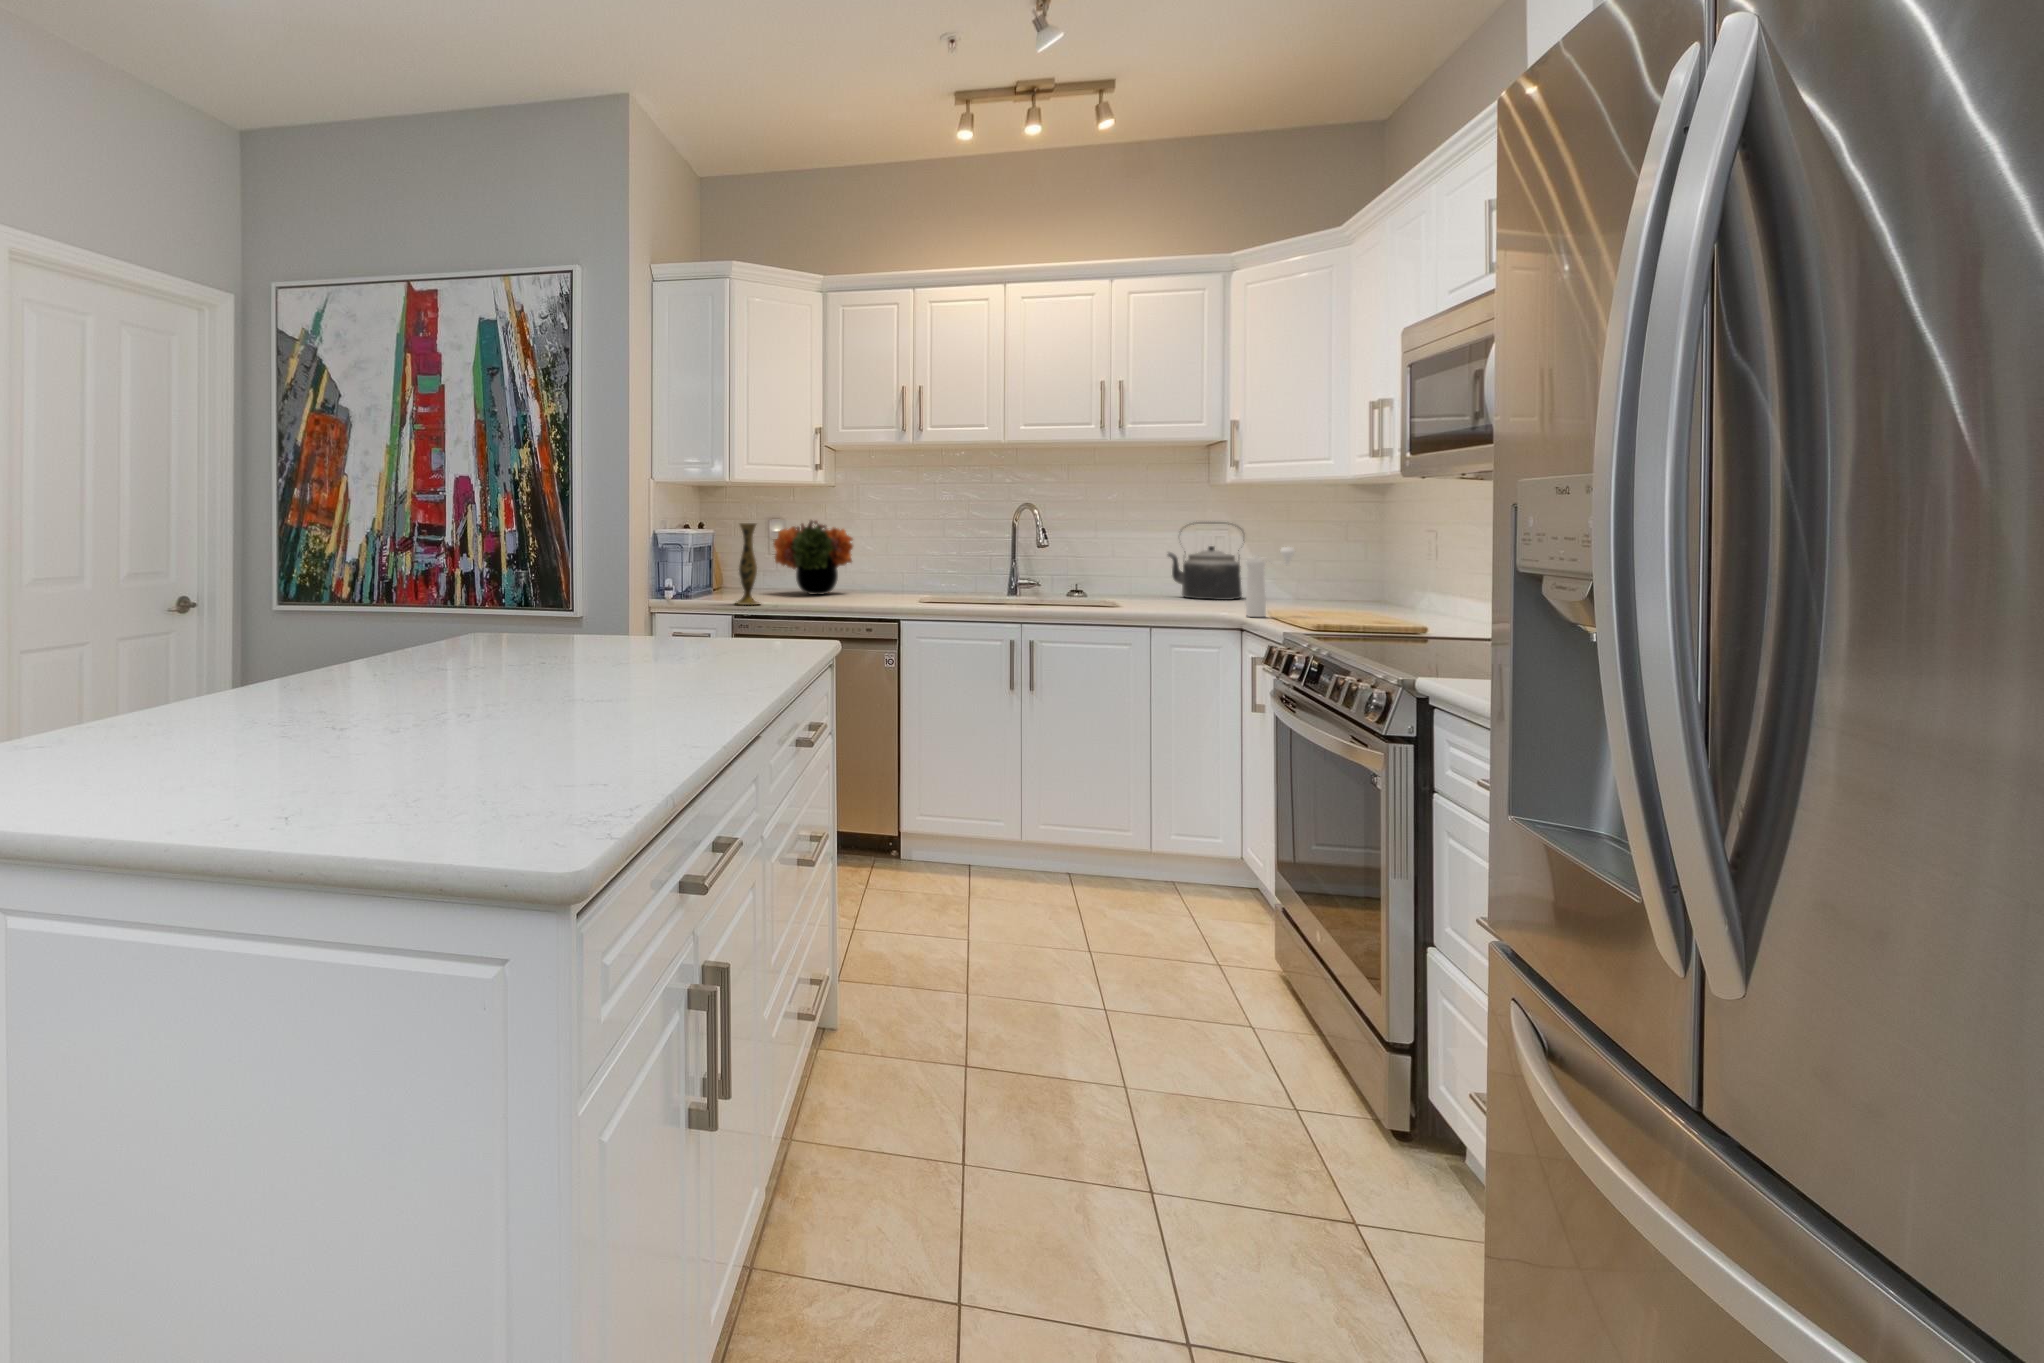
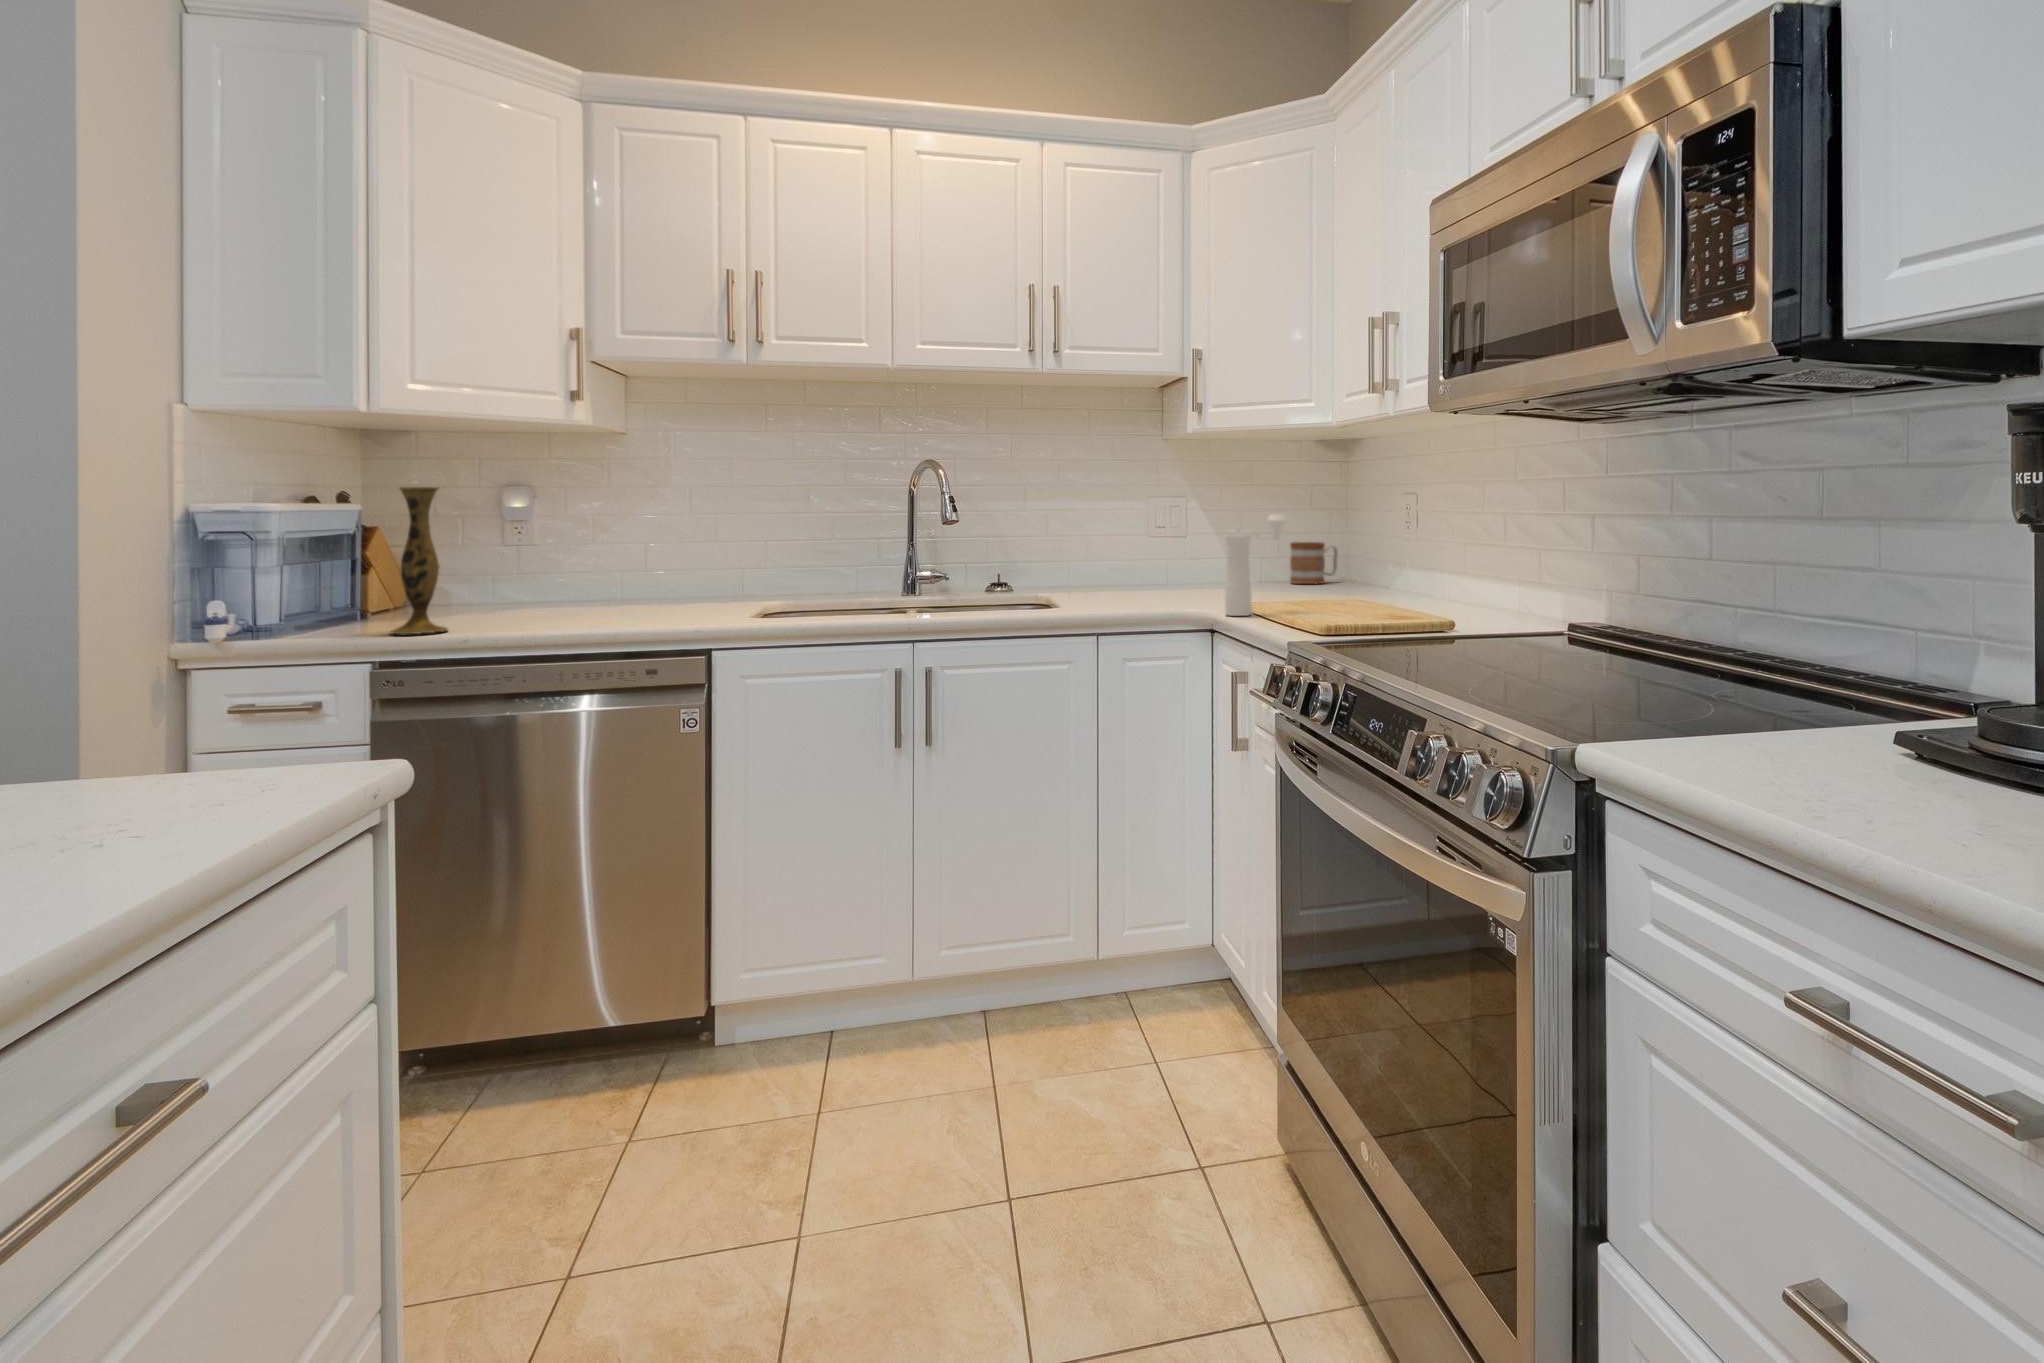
flower arrangement: present [773,520,853,595] -> none [506,484,658,605]
kettle: present [1167,522,1244,600] -> none [1114,484,1210,588]
mug: none [1314,568,1357,601] -> present [1290,542,1338,584]

